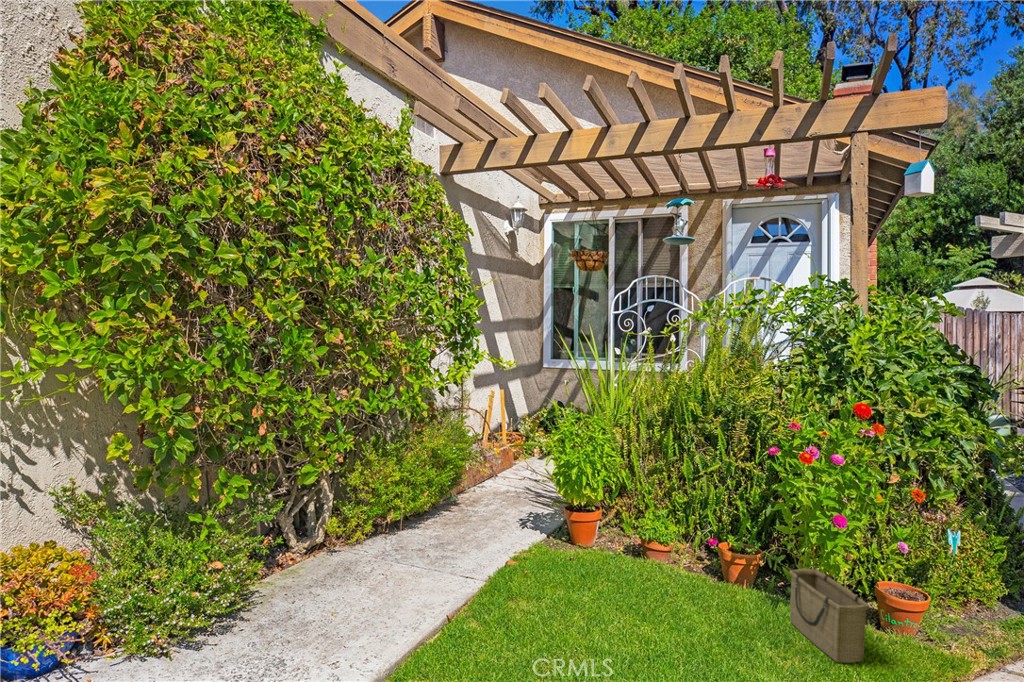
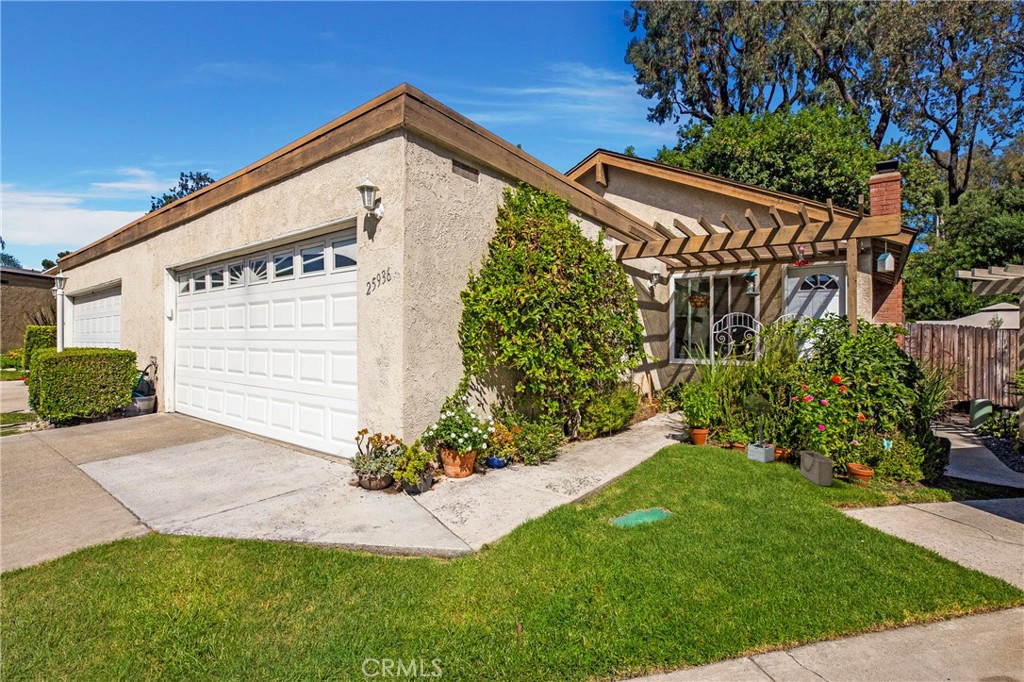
potted tree: none [671,440,729,587] -> present [744,395,774,463]

